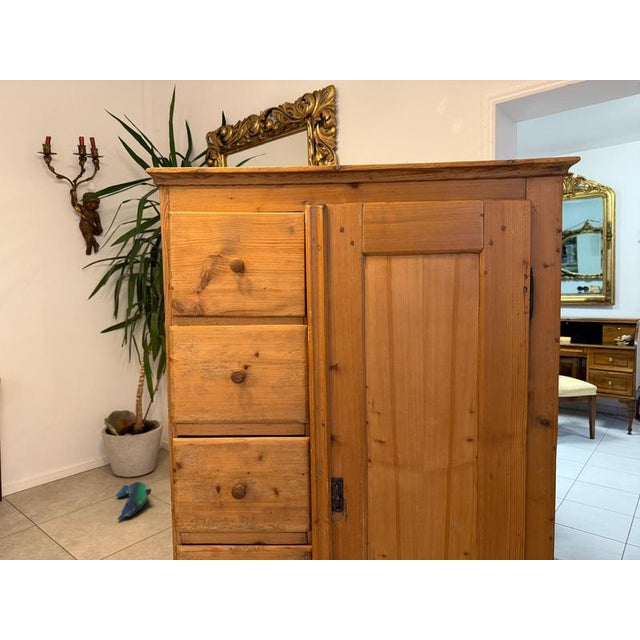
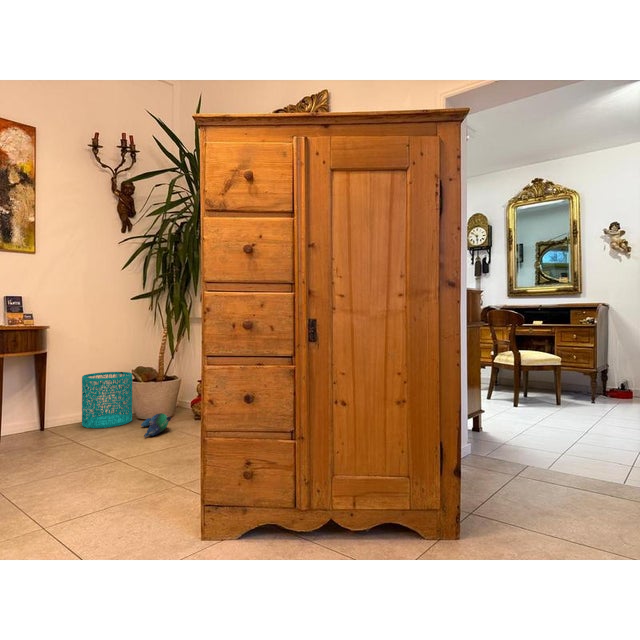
wastebasket: none [43,424,107,501] -> present [82,372,132,428]

